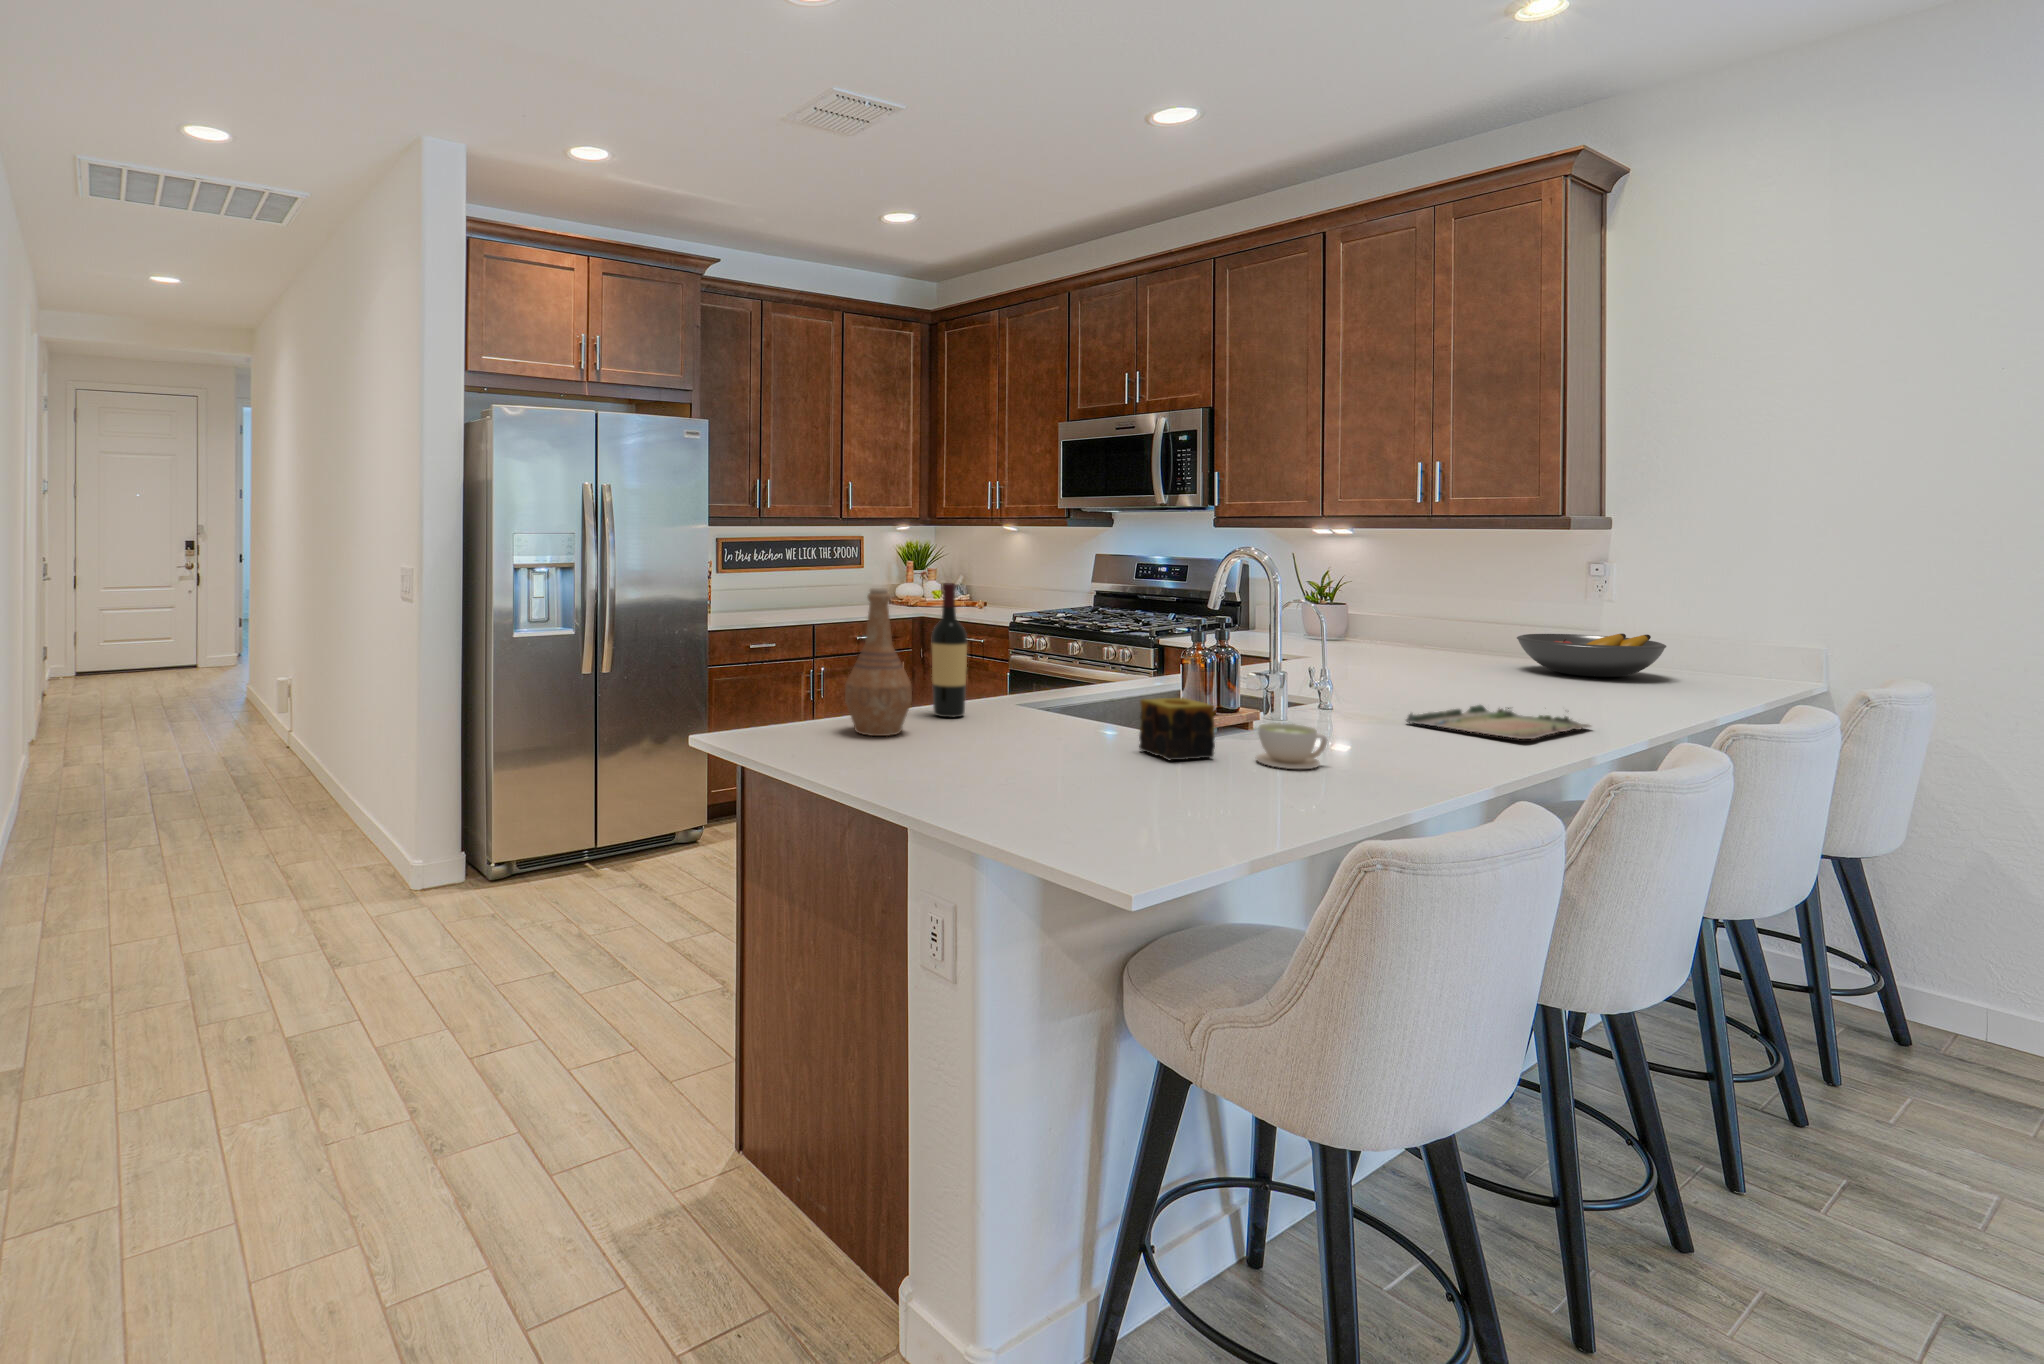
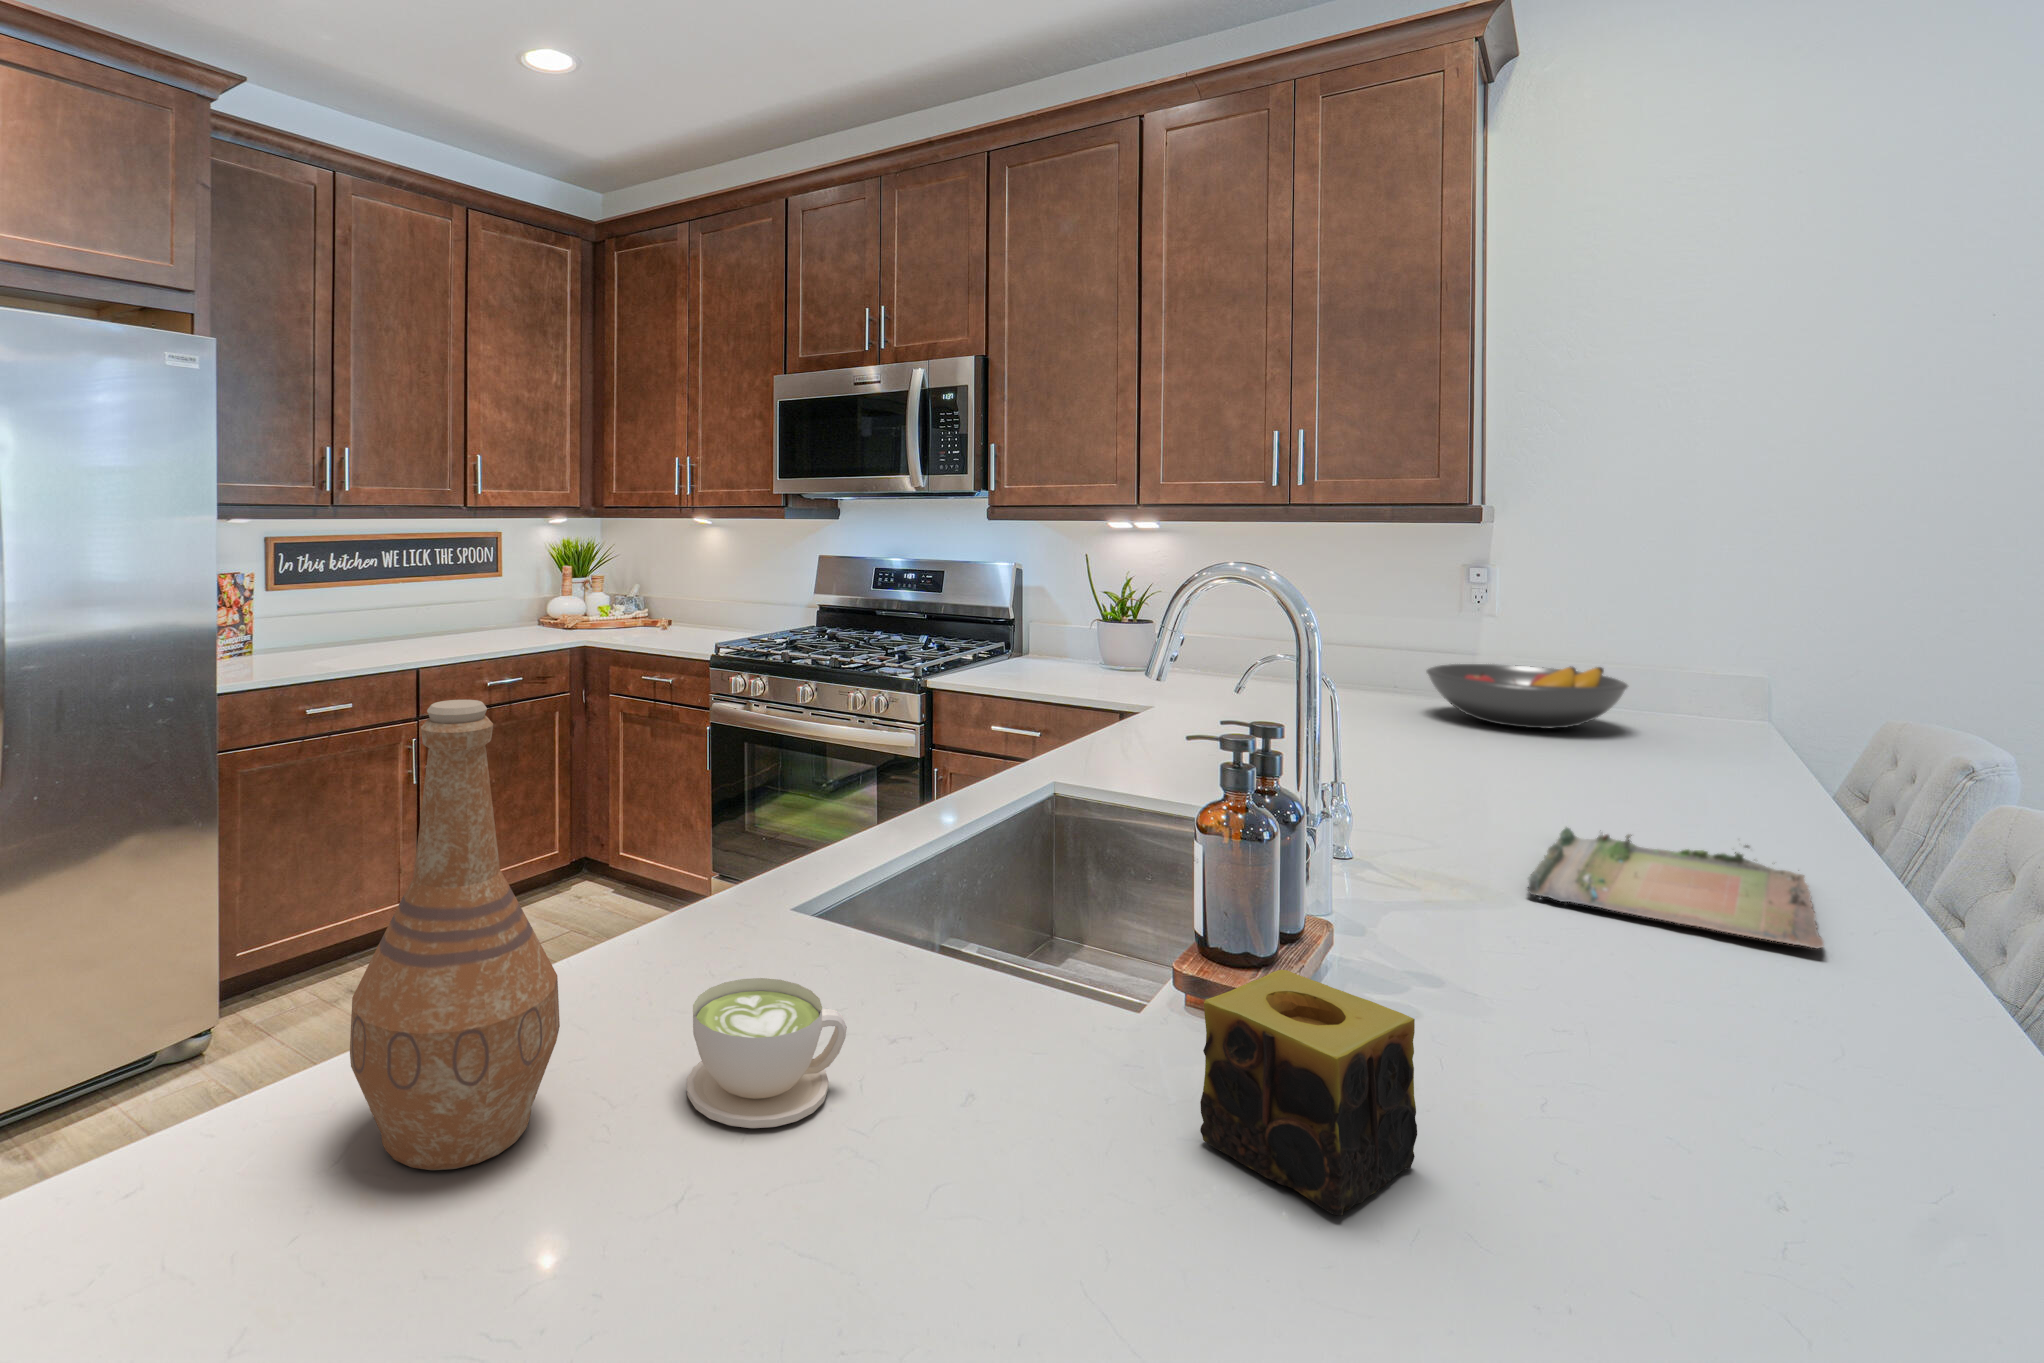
wine bottle: present [932,583,967,718] -> none [611,658,698,998]
coffee cup: present [1256,723,1328,769] -> present [687,978,847,1128]

